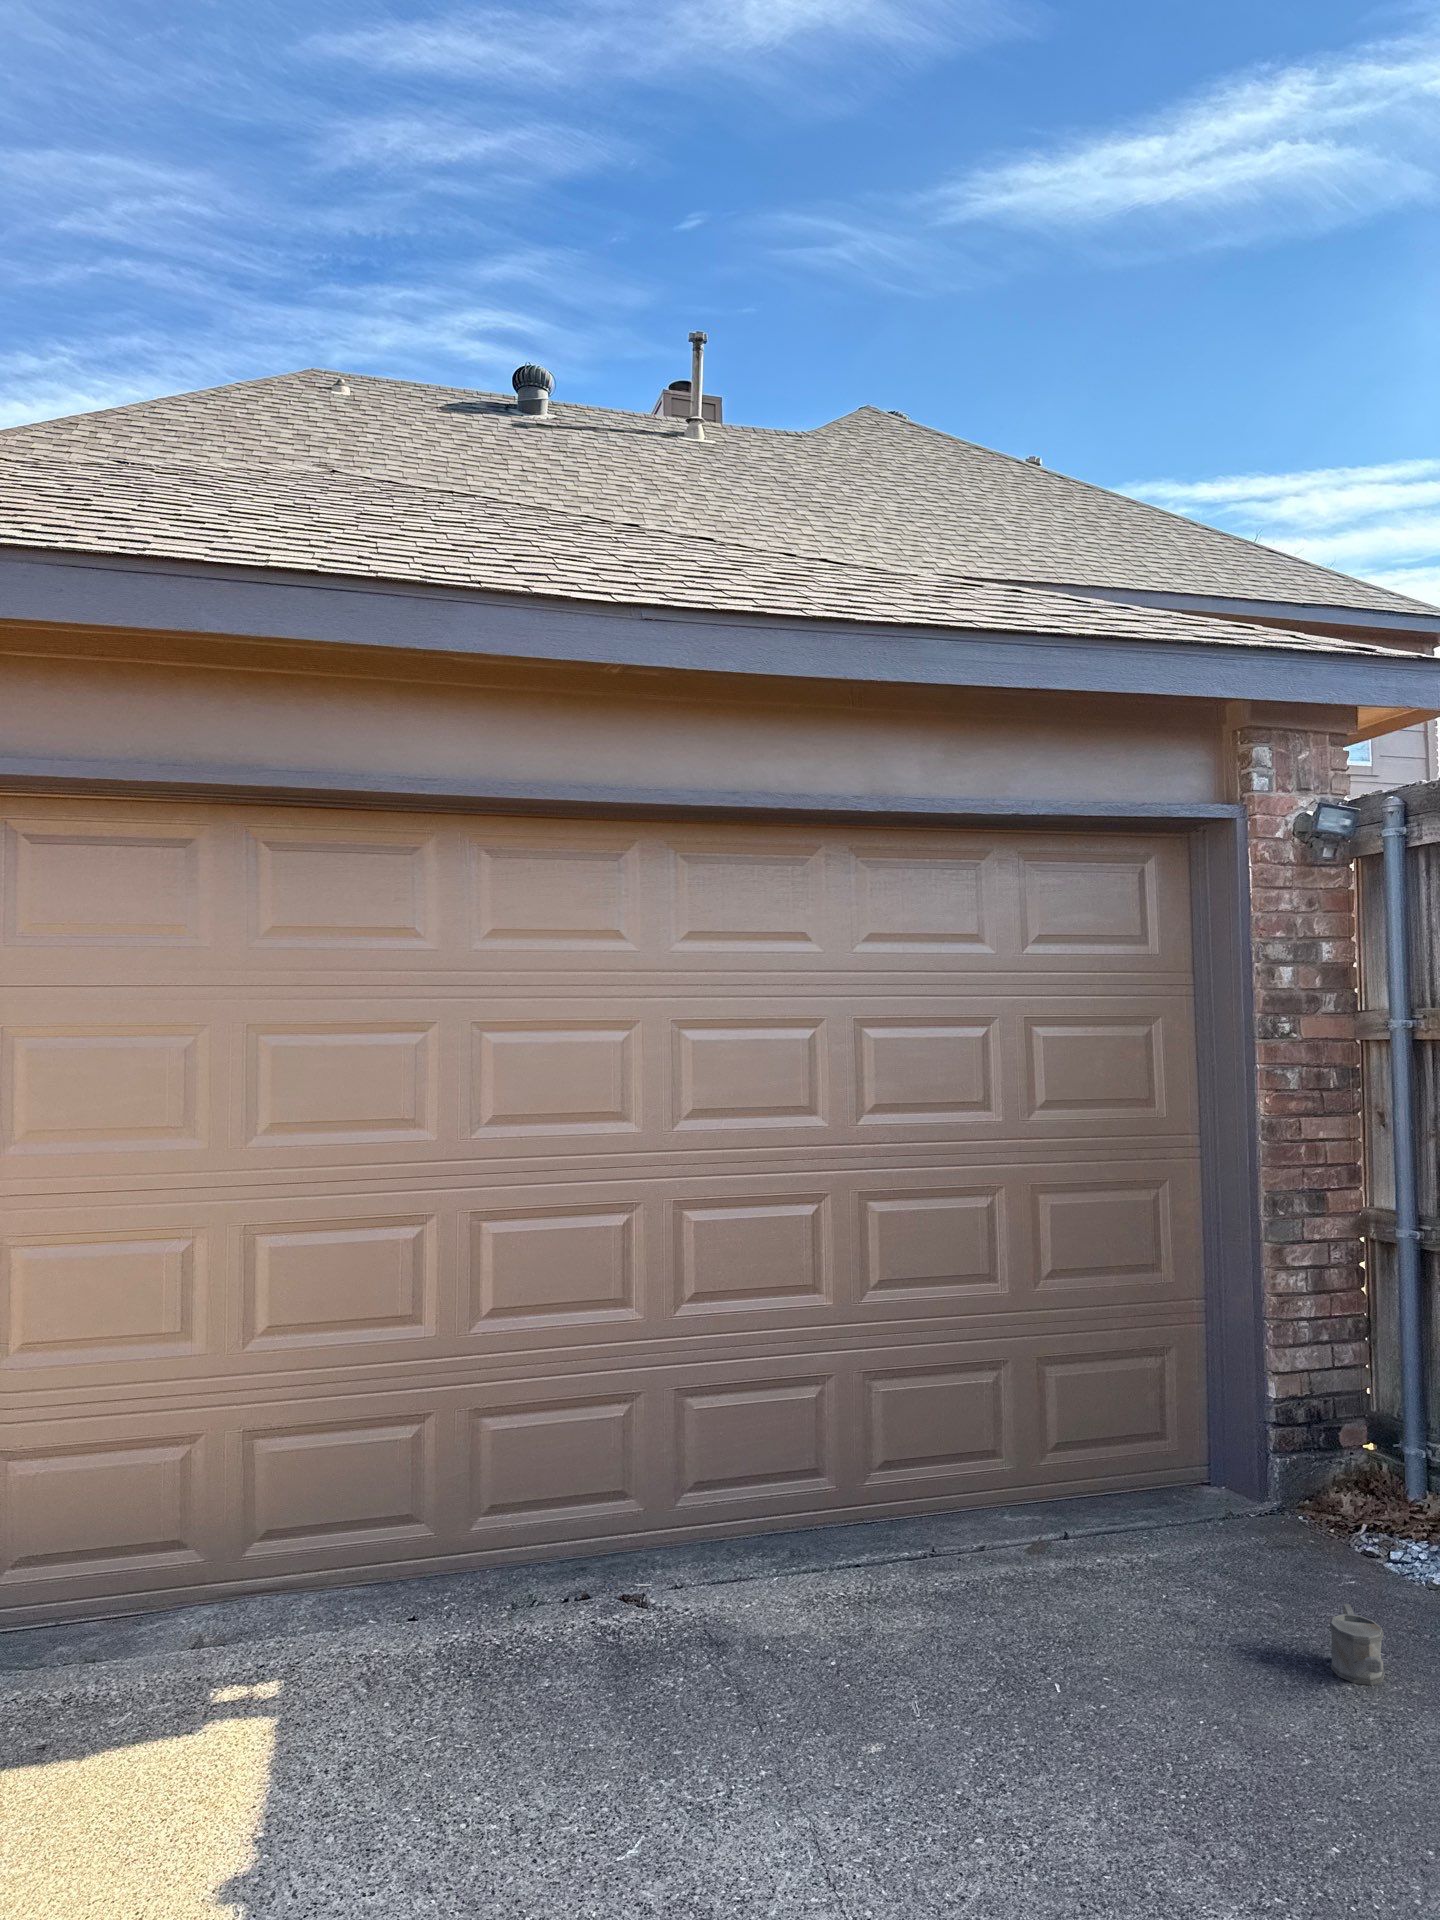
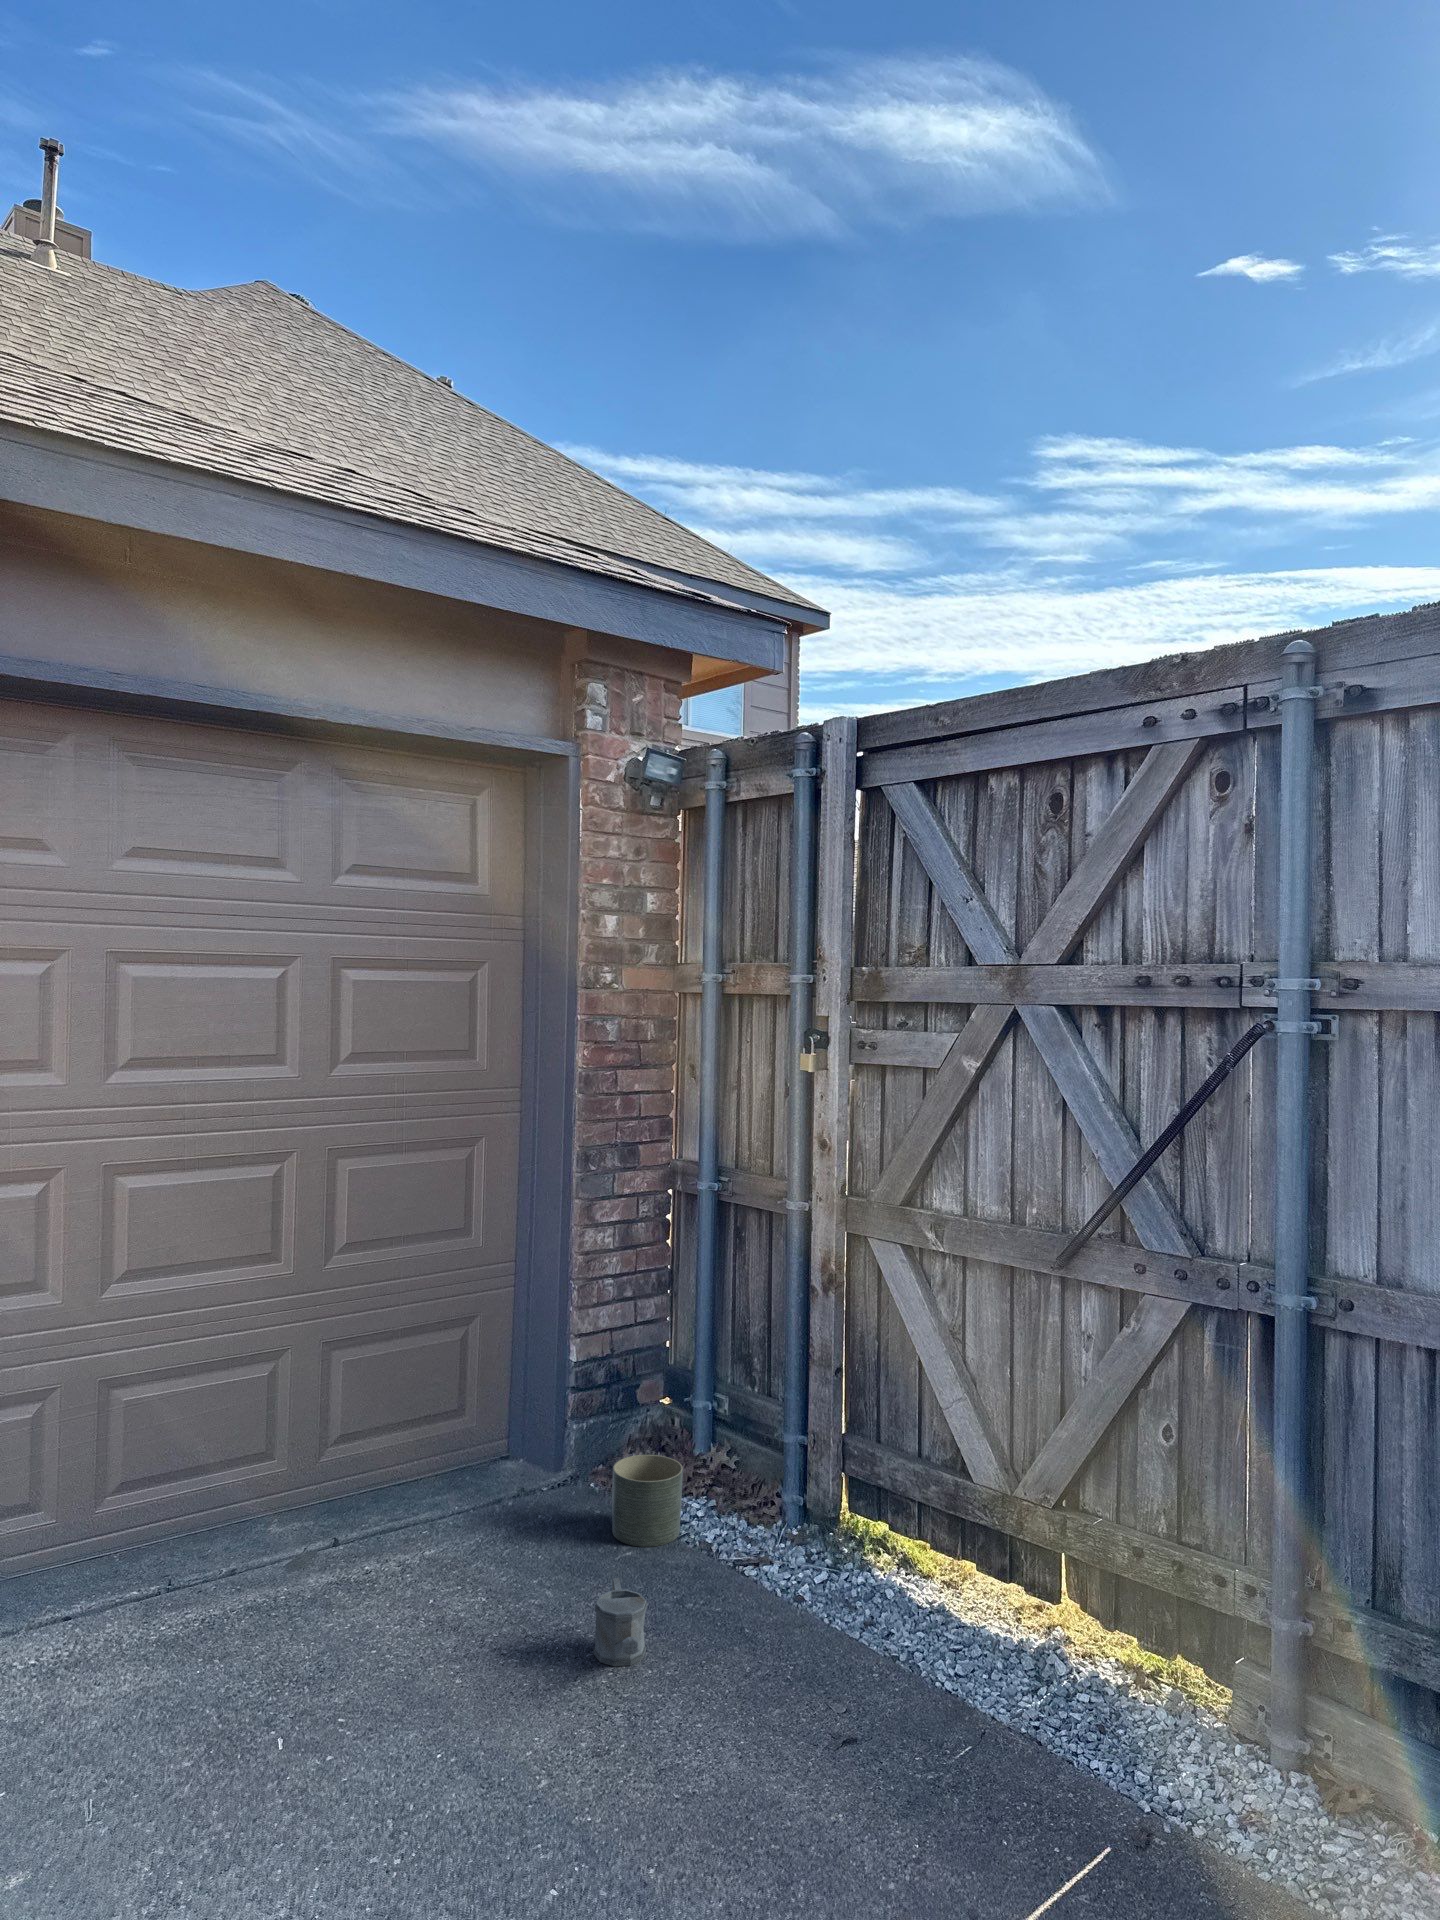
planter: none [1326,1495,1401,1585] -> present [612,1455,683,1547]

